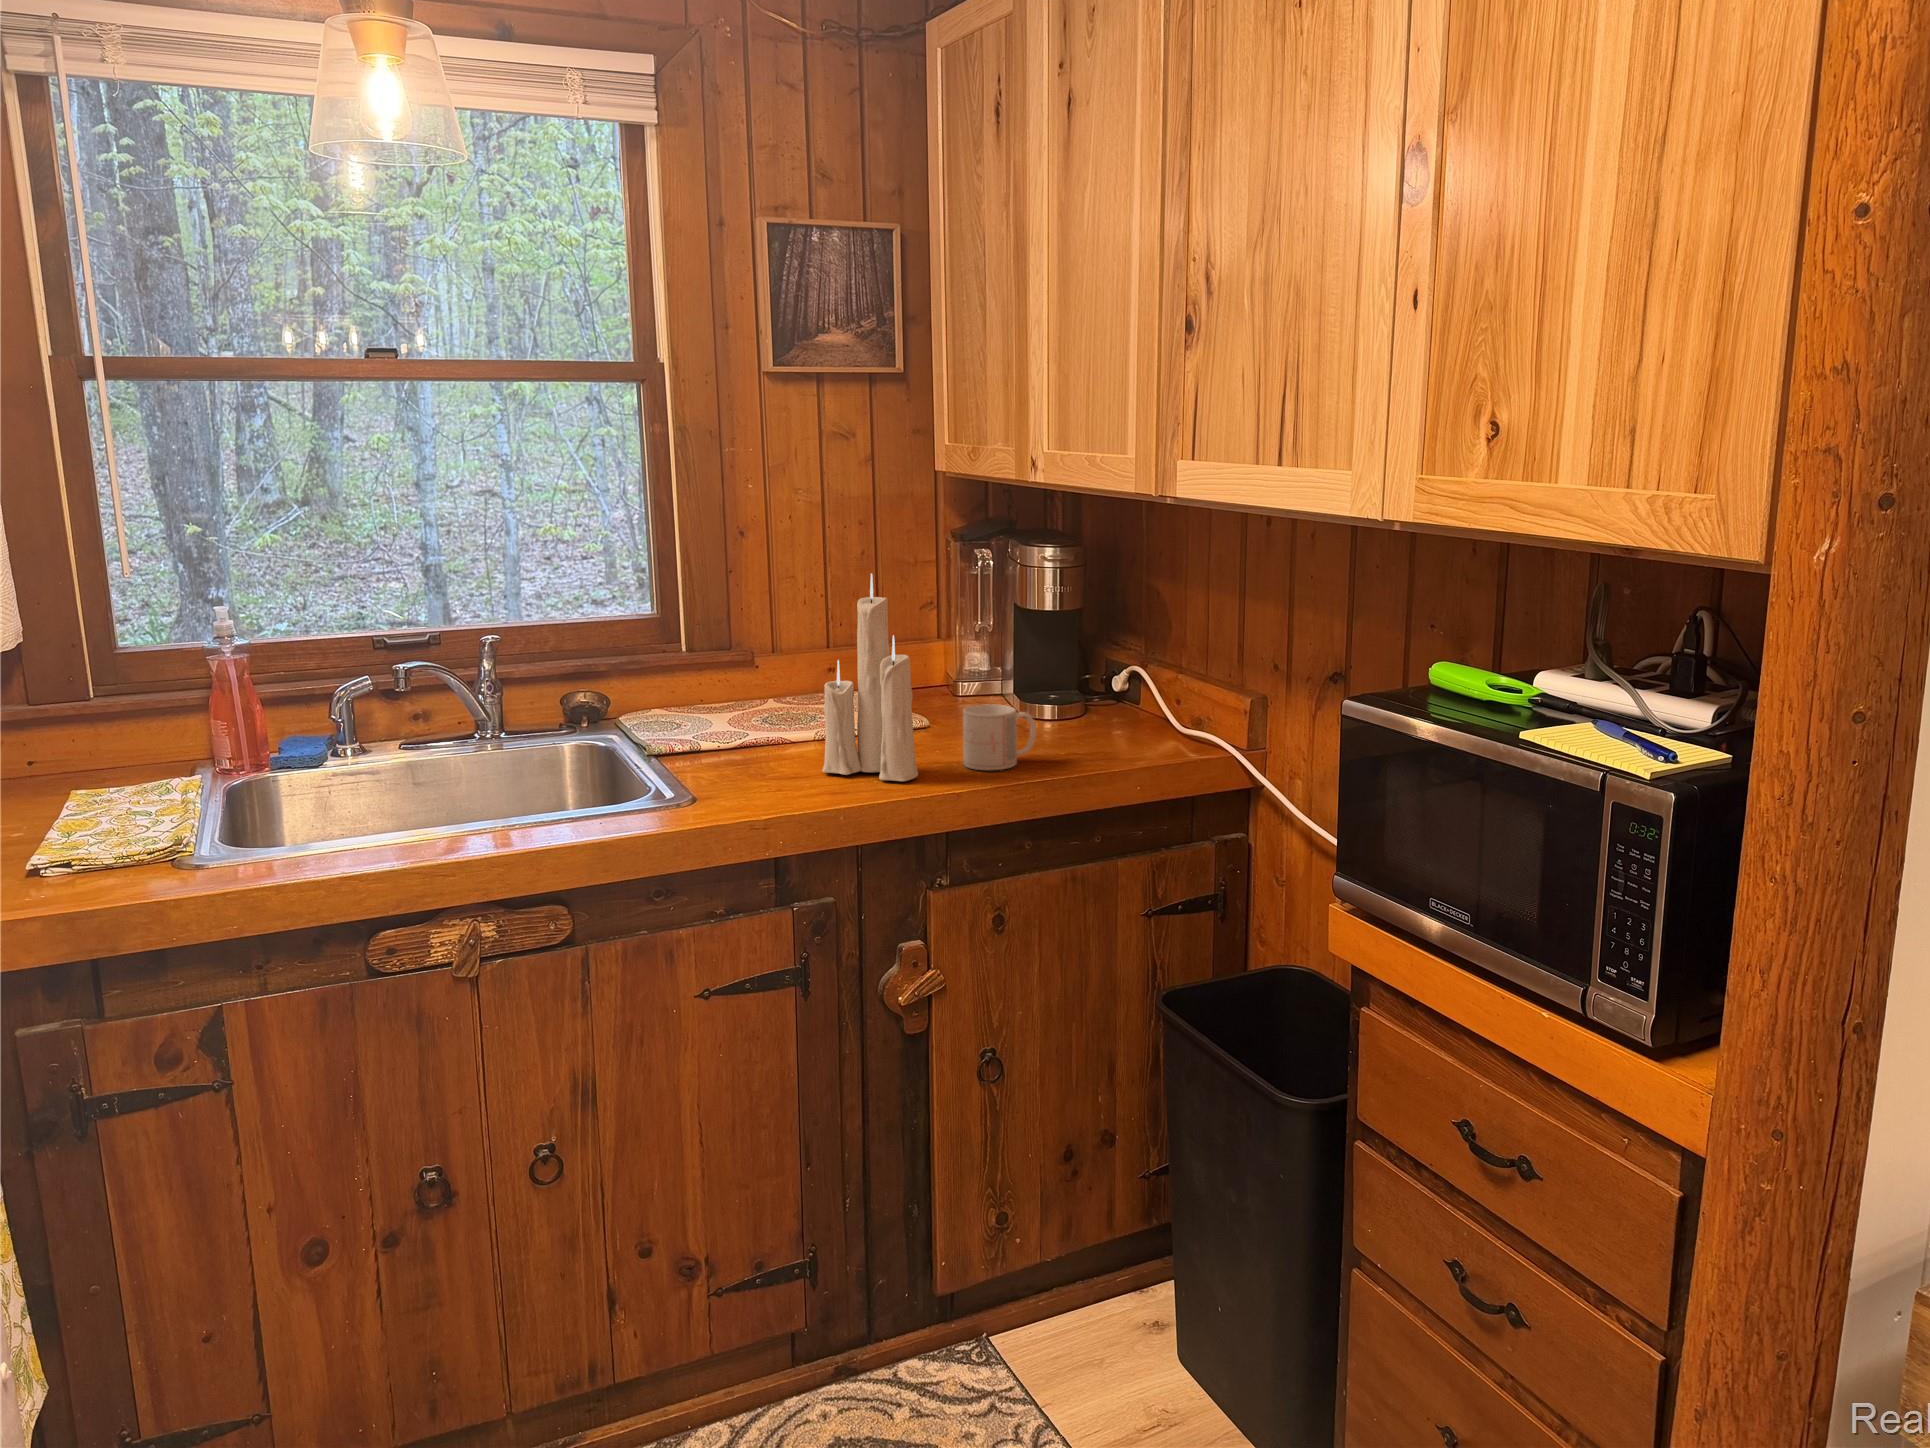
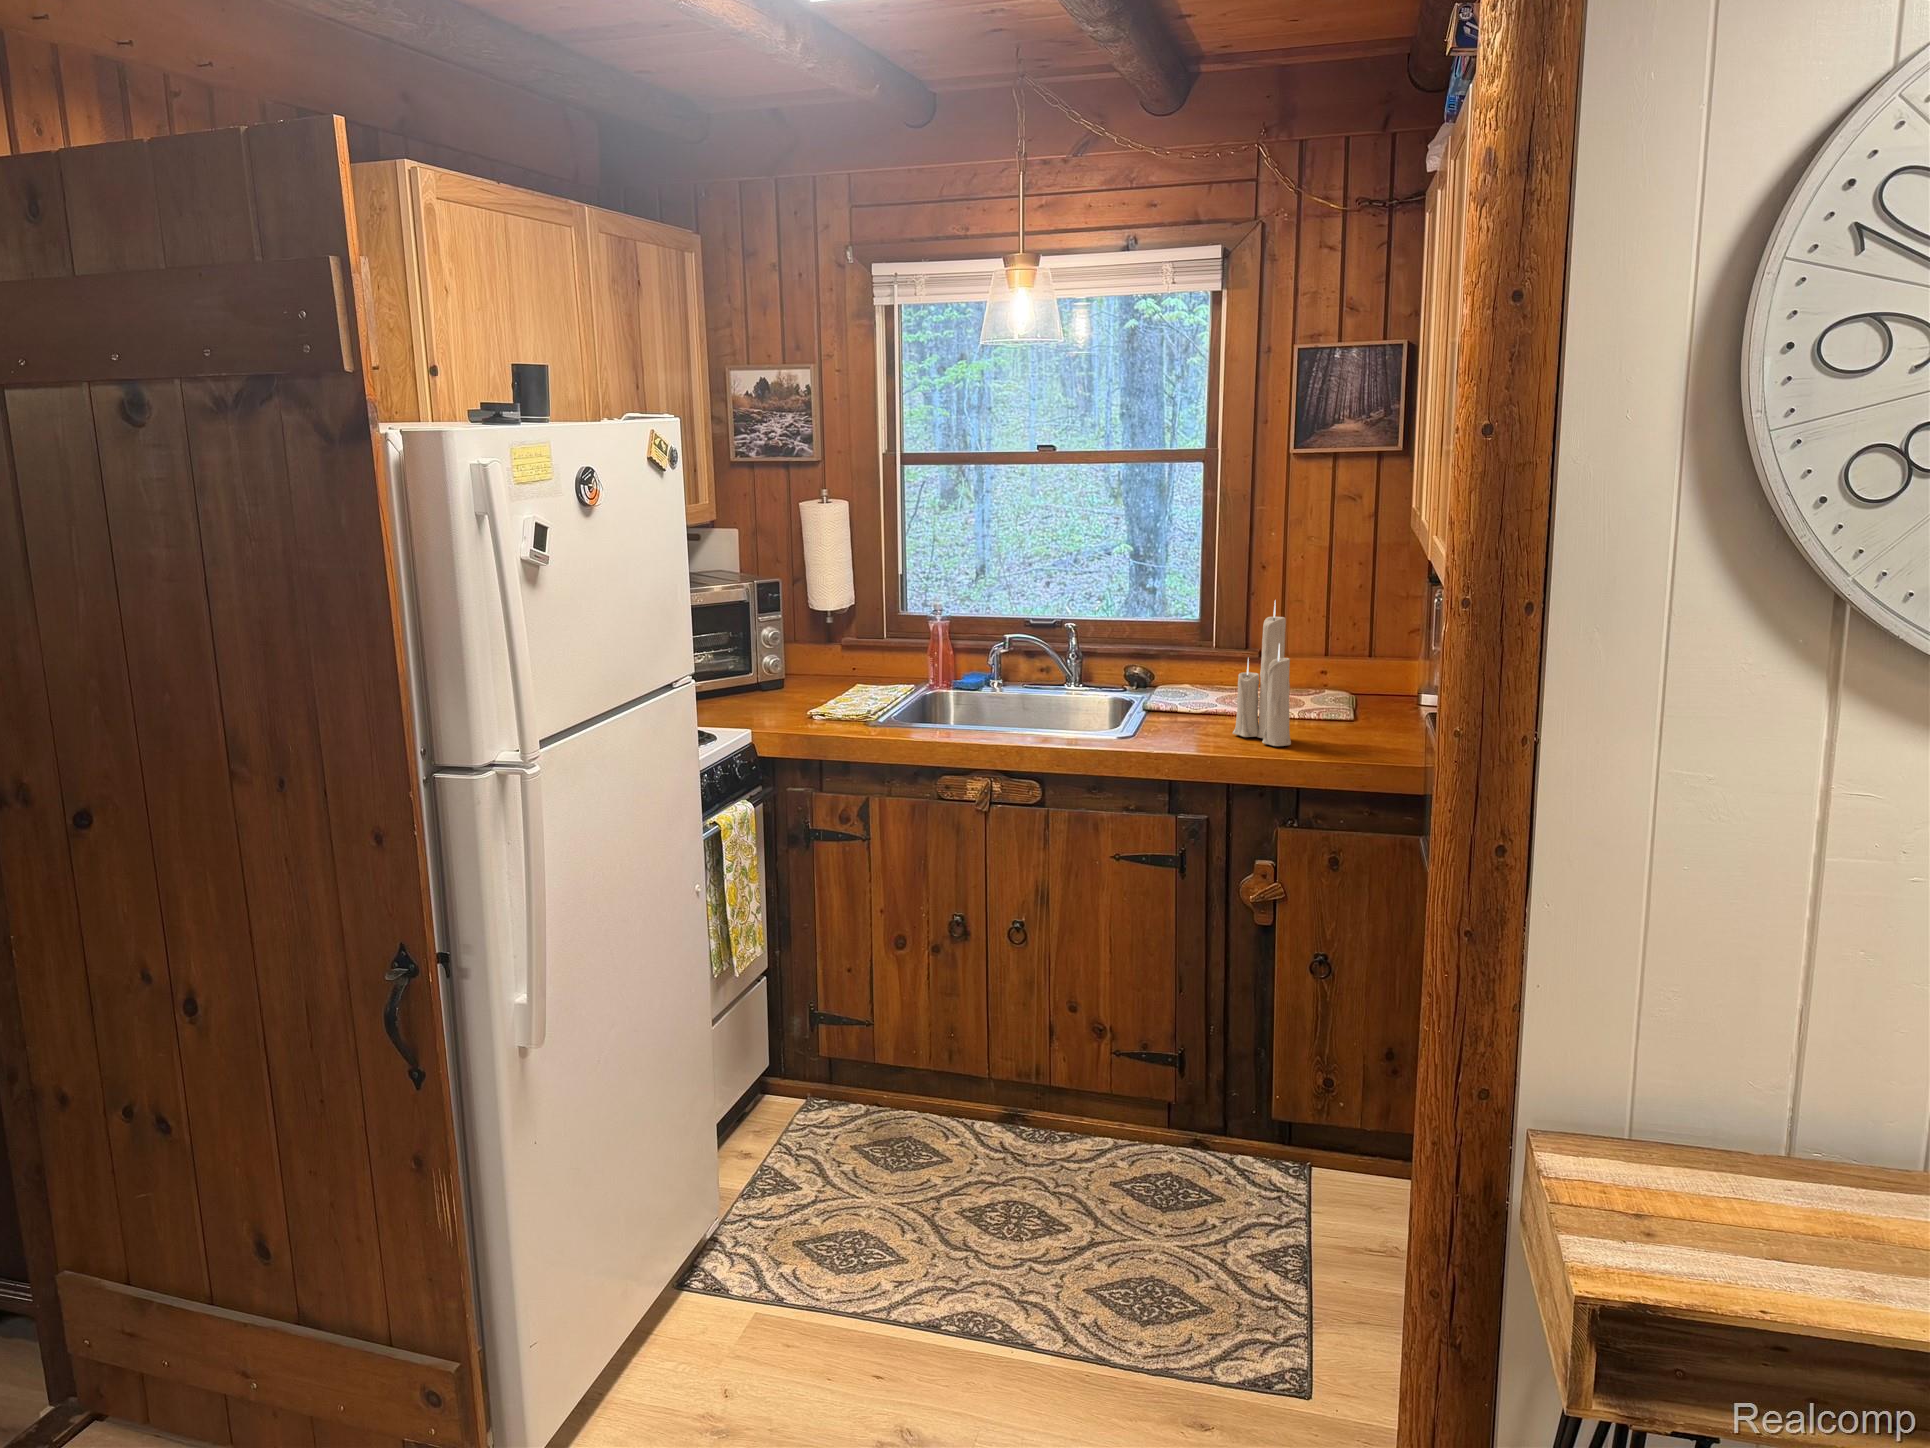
mug: present [963,705,1036,770] -> none [1335,703,1396,751]

